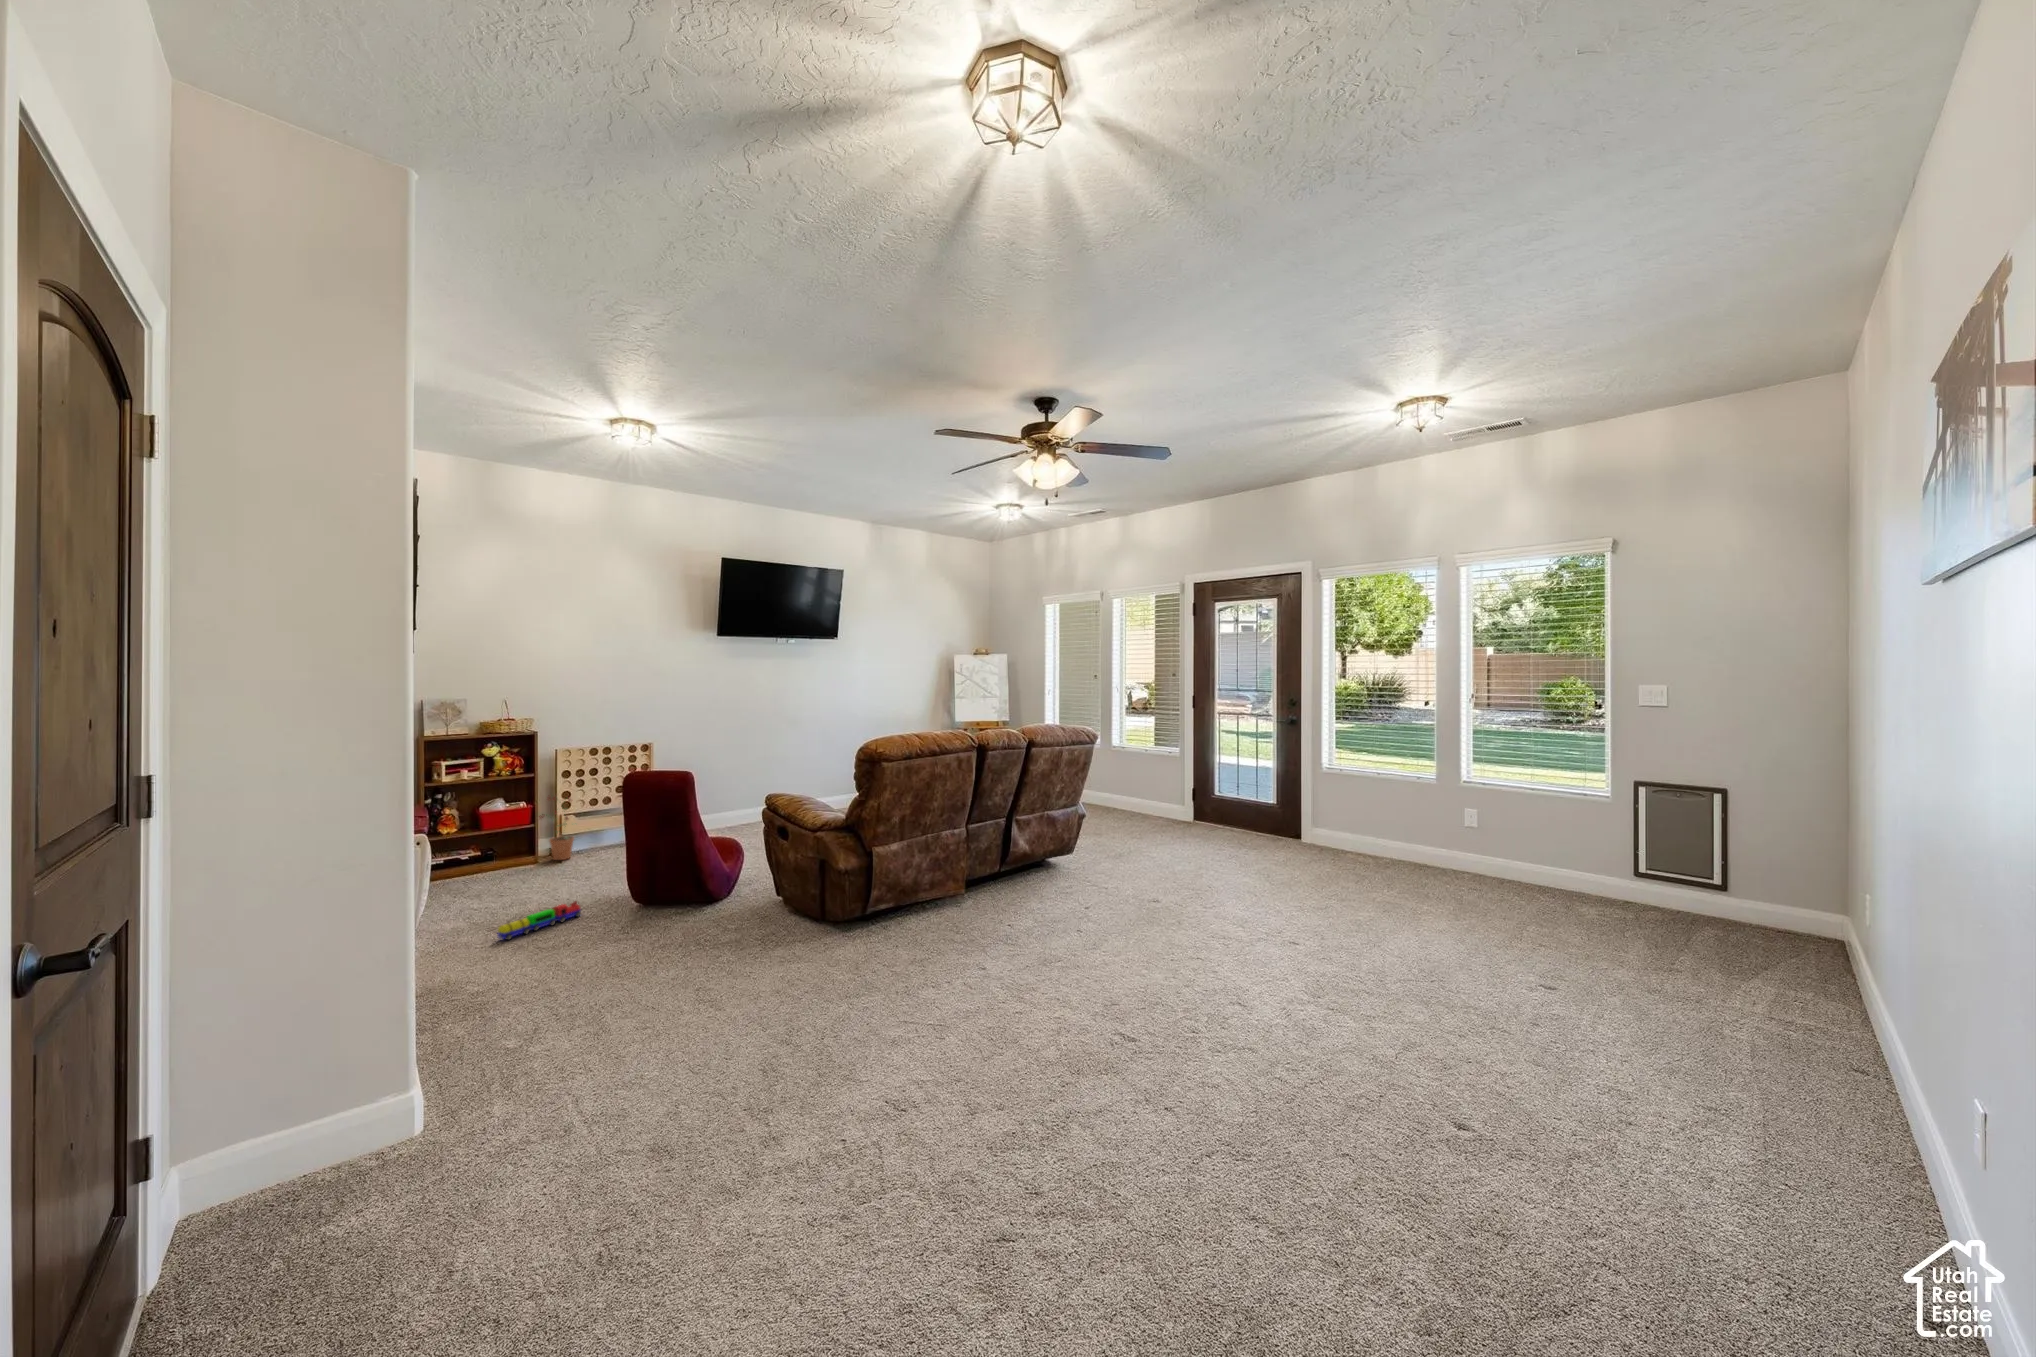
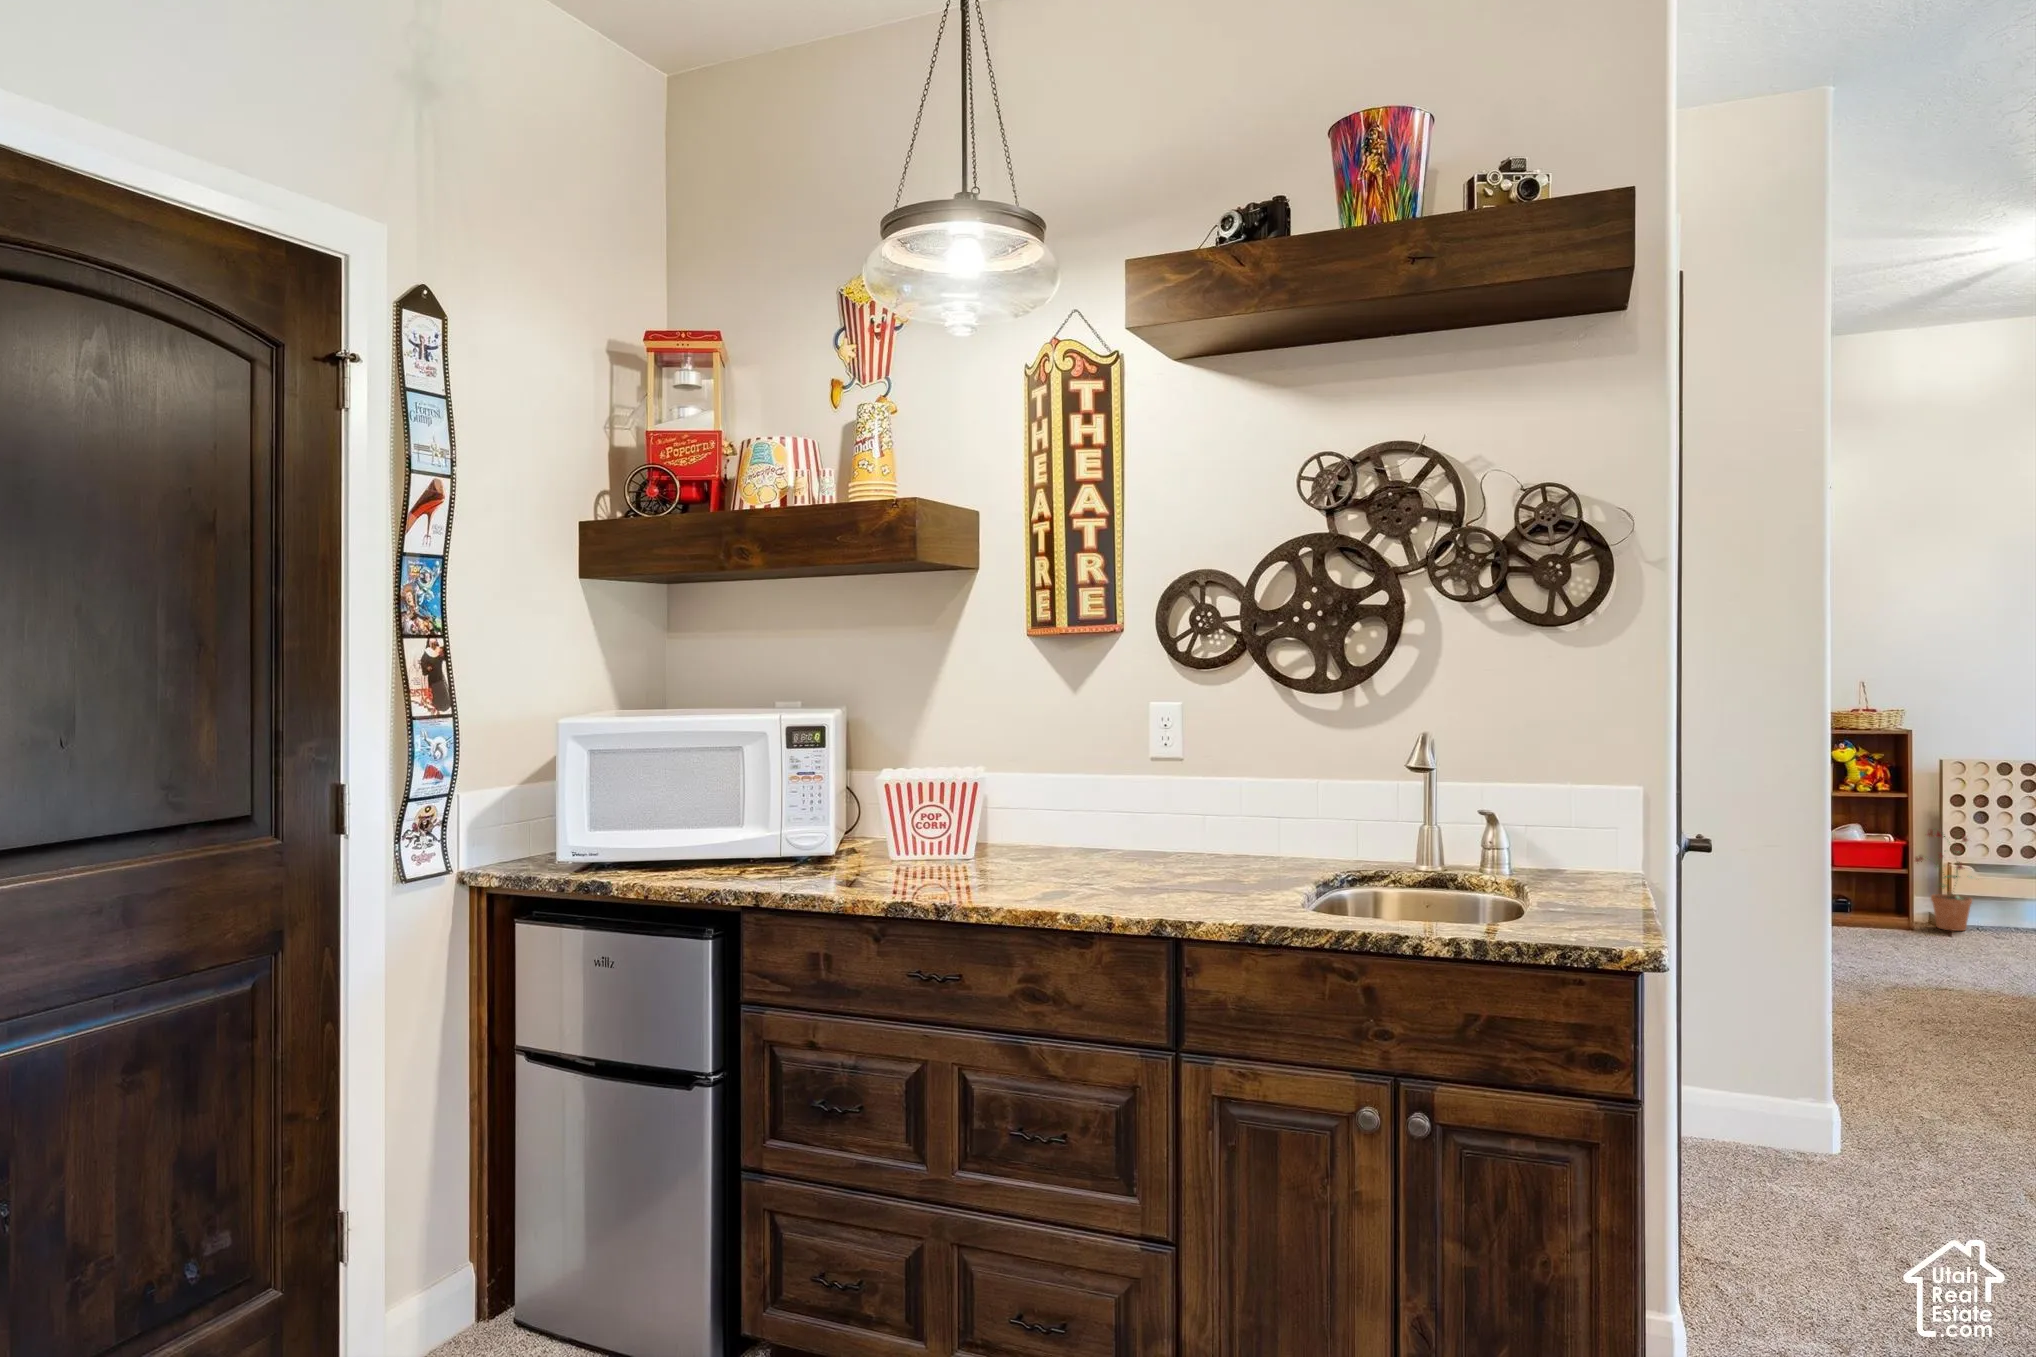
toy train: present [497,901,581,940] -> none [1872,981,2000,1009]

